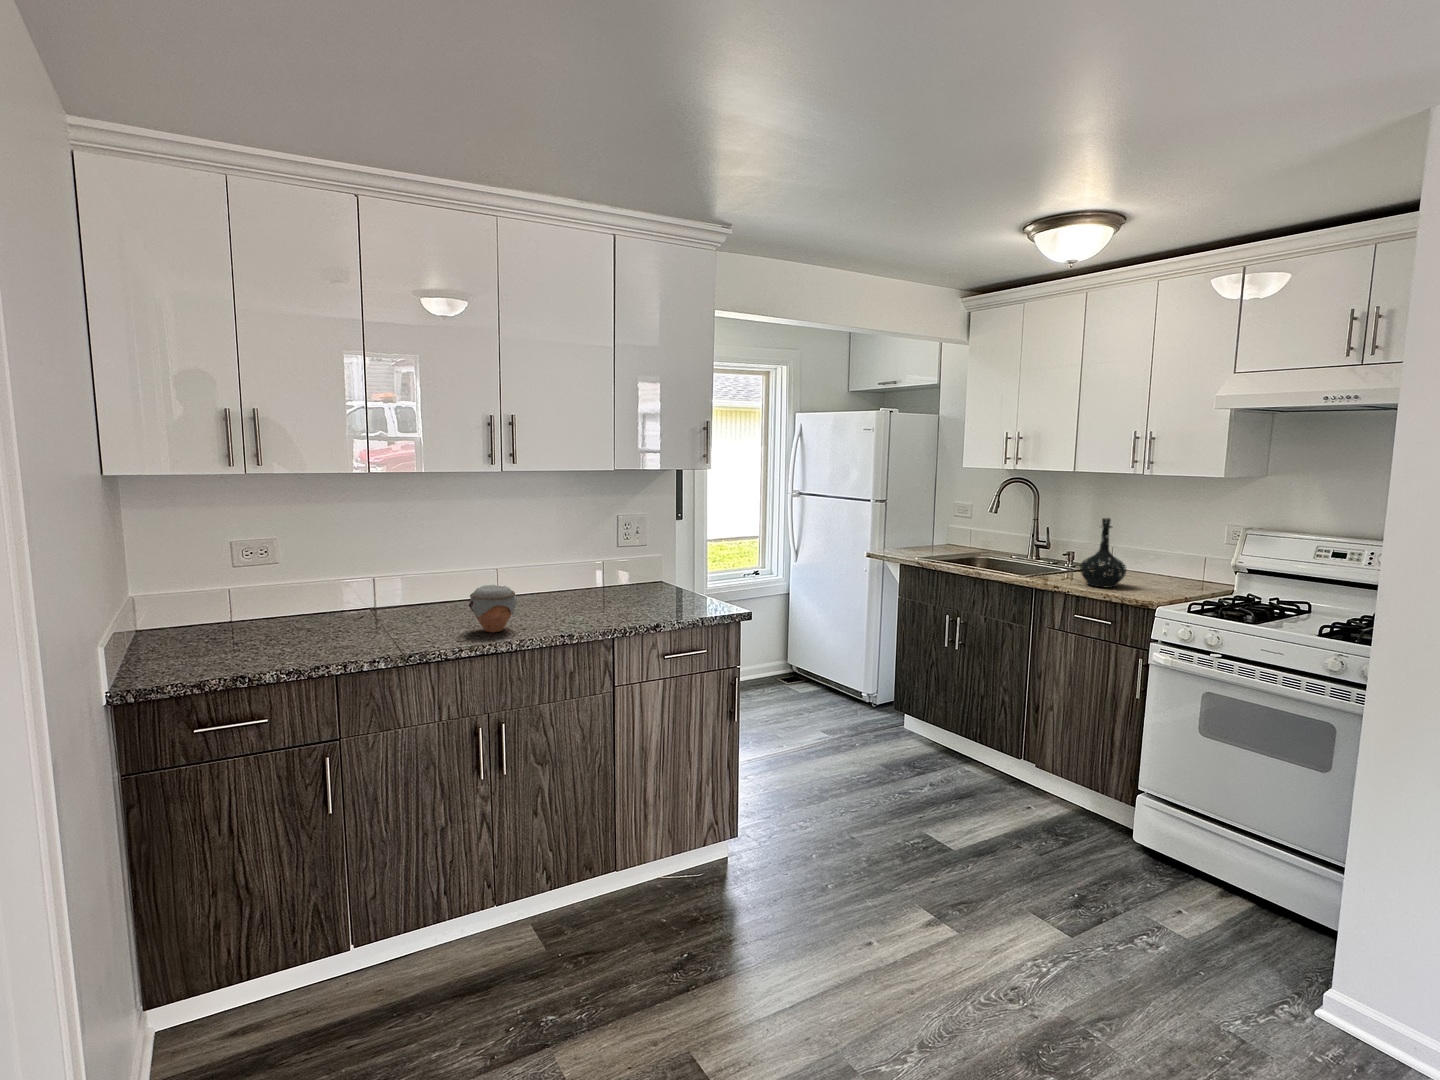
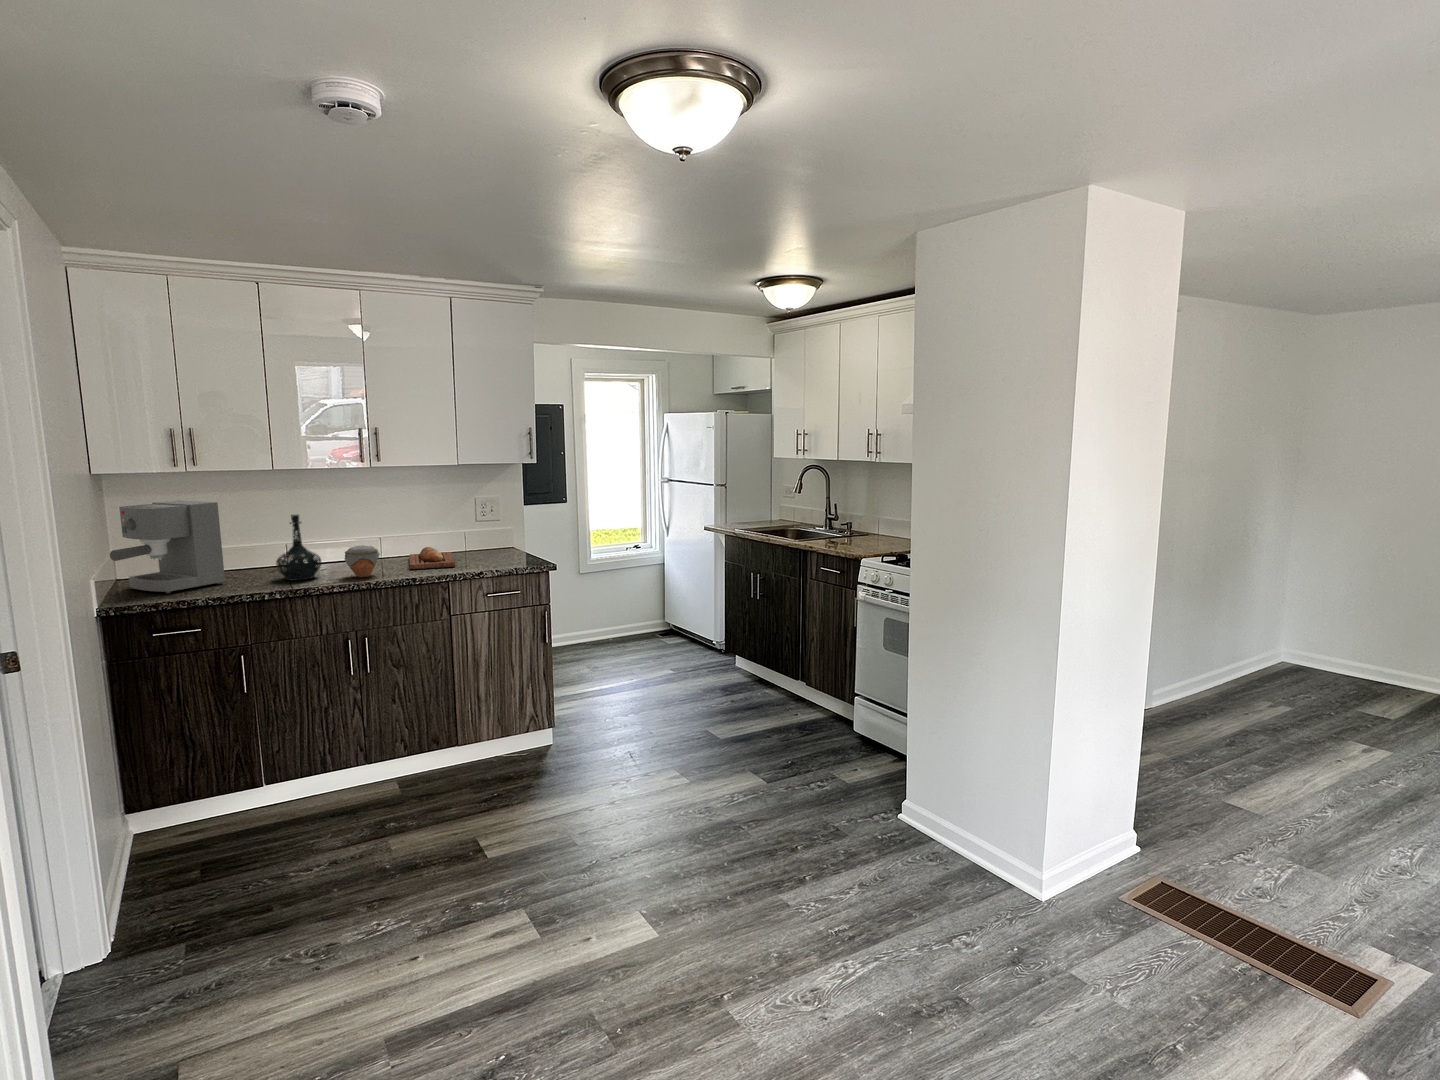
coffee maker: none [132,517,298,661] -> present [110,500,225,593]
bottle: present [1080,518,1126,587] -> present [276,514,321,581]
bread loaf: none [535,583,611,618] -> present [409,547,455,569]

